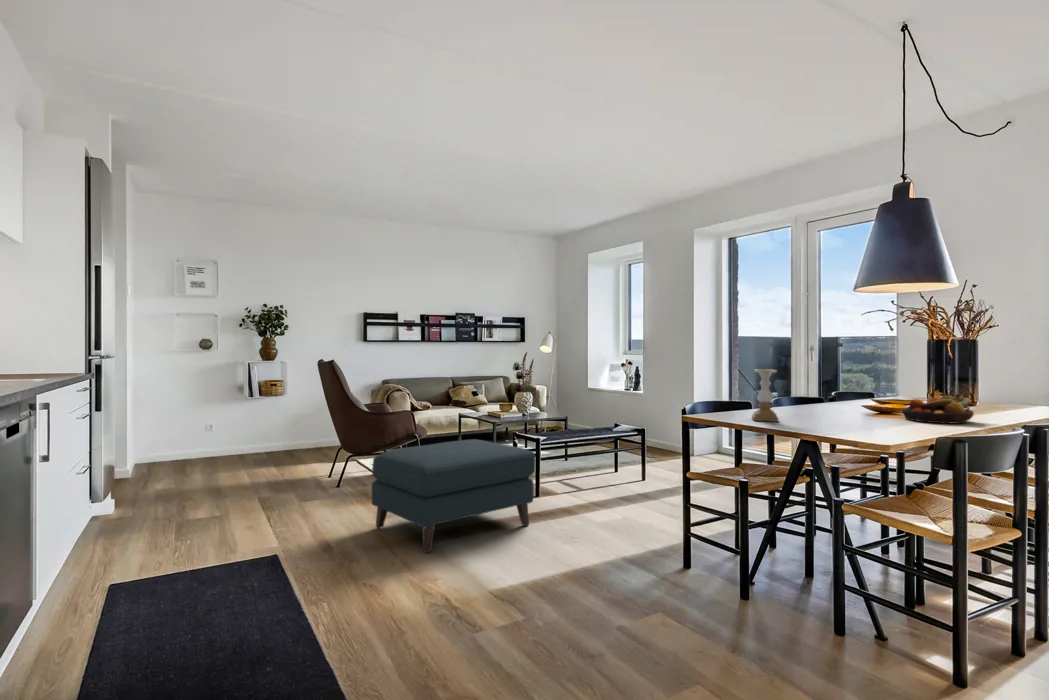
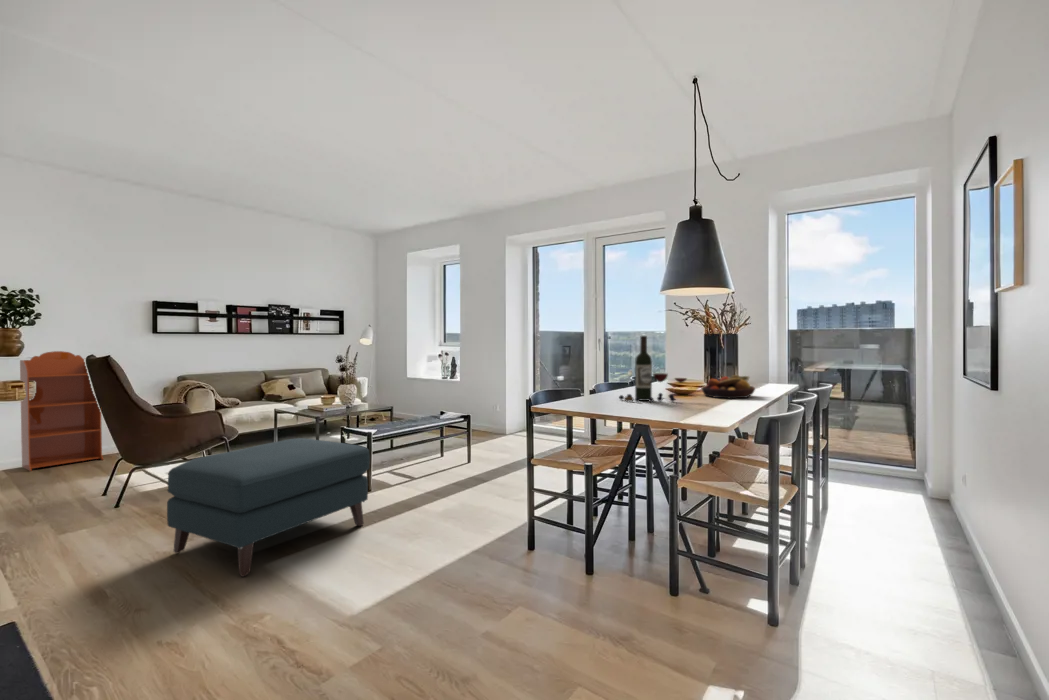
wine bottle: none [790,348,876,423] -> present [619,336,686,402]
bookcase: none [271,356,325,455] -> present [20,351,103,471]
candle holder: present [752,369,778,422] -> none [588,356,614,404]

